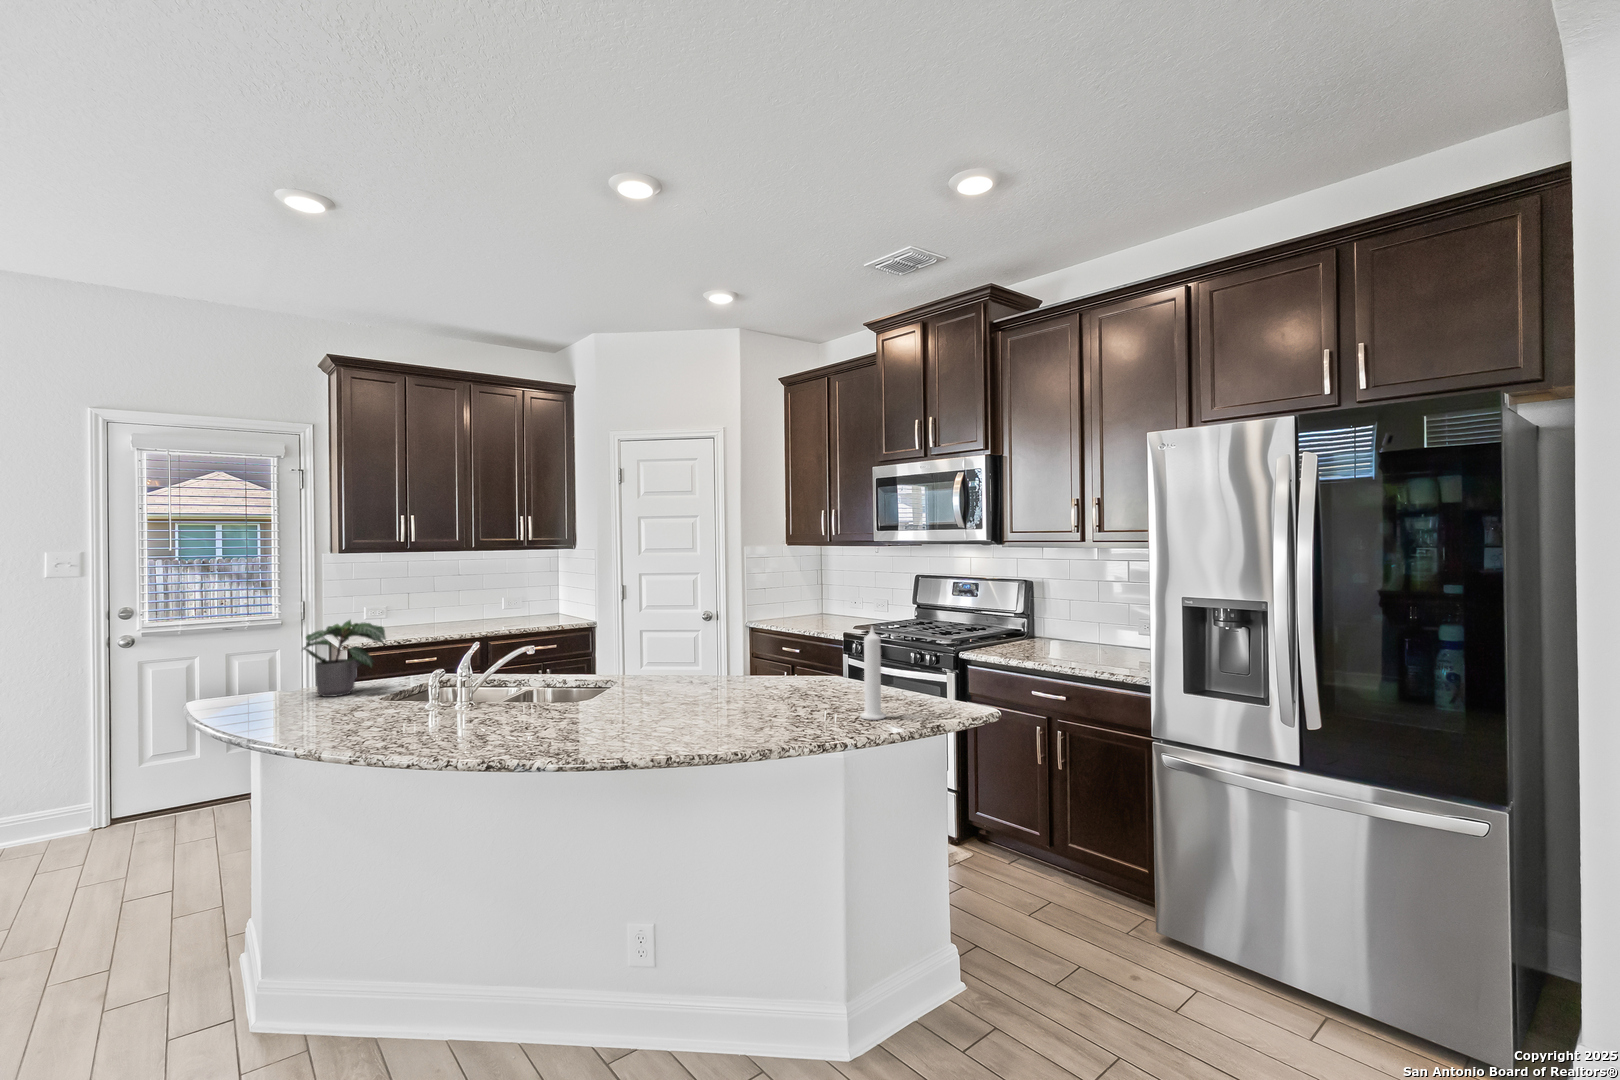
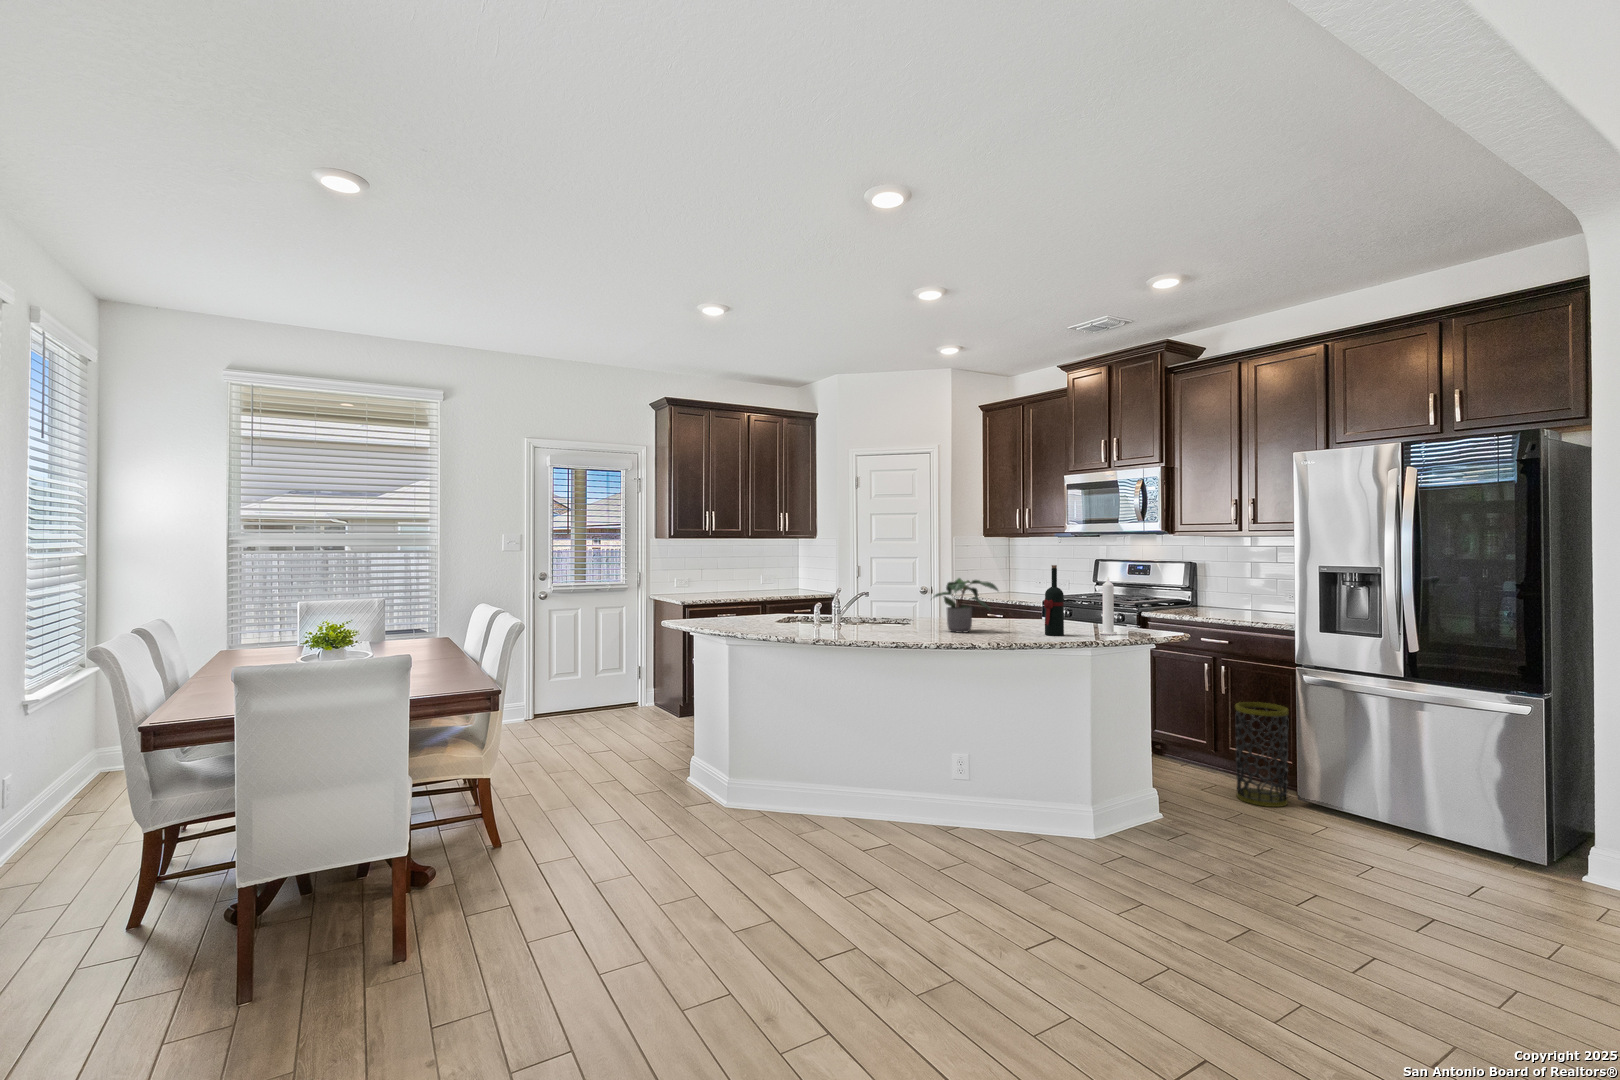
wine bottle: none [765,610,799,727] -> present [1044,565,1064,636]
potted plant: present [302,620,386,697] -> present [934,578,998,633]
trash can: none [1072,788,1143,948] -> present [1235,702,1288,807]

